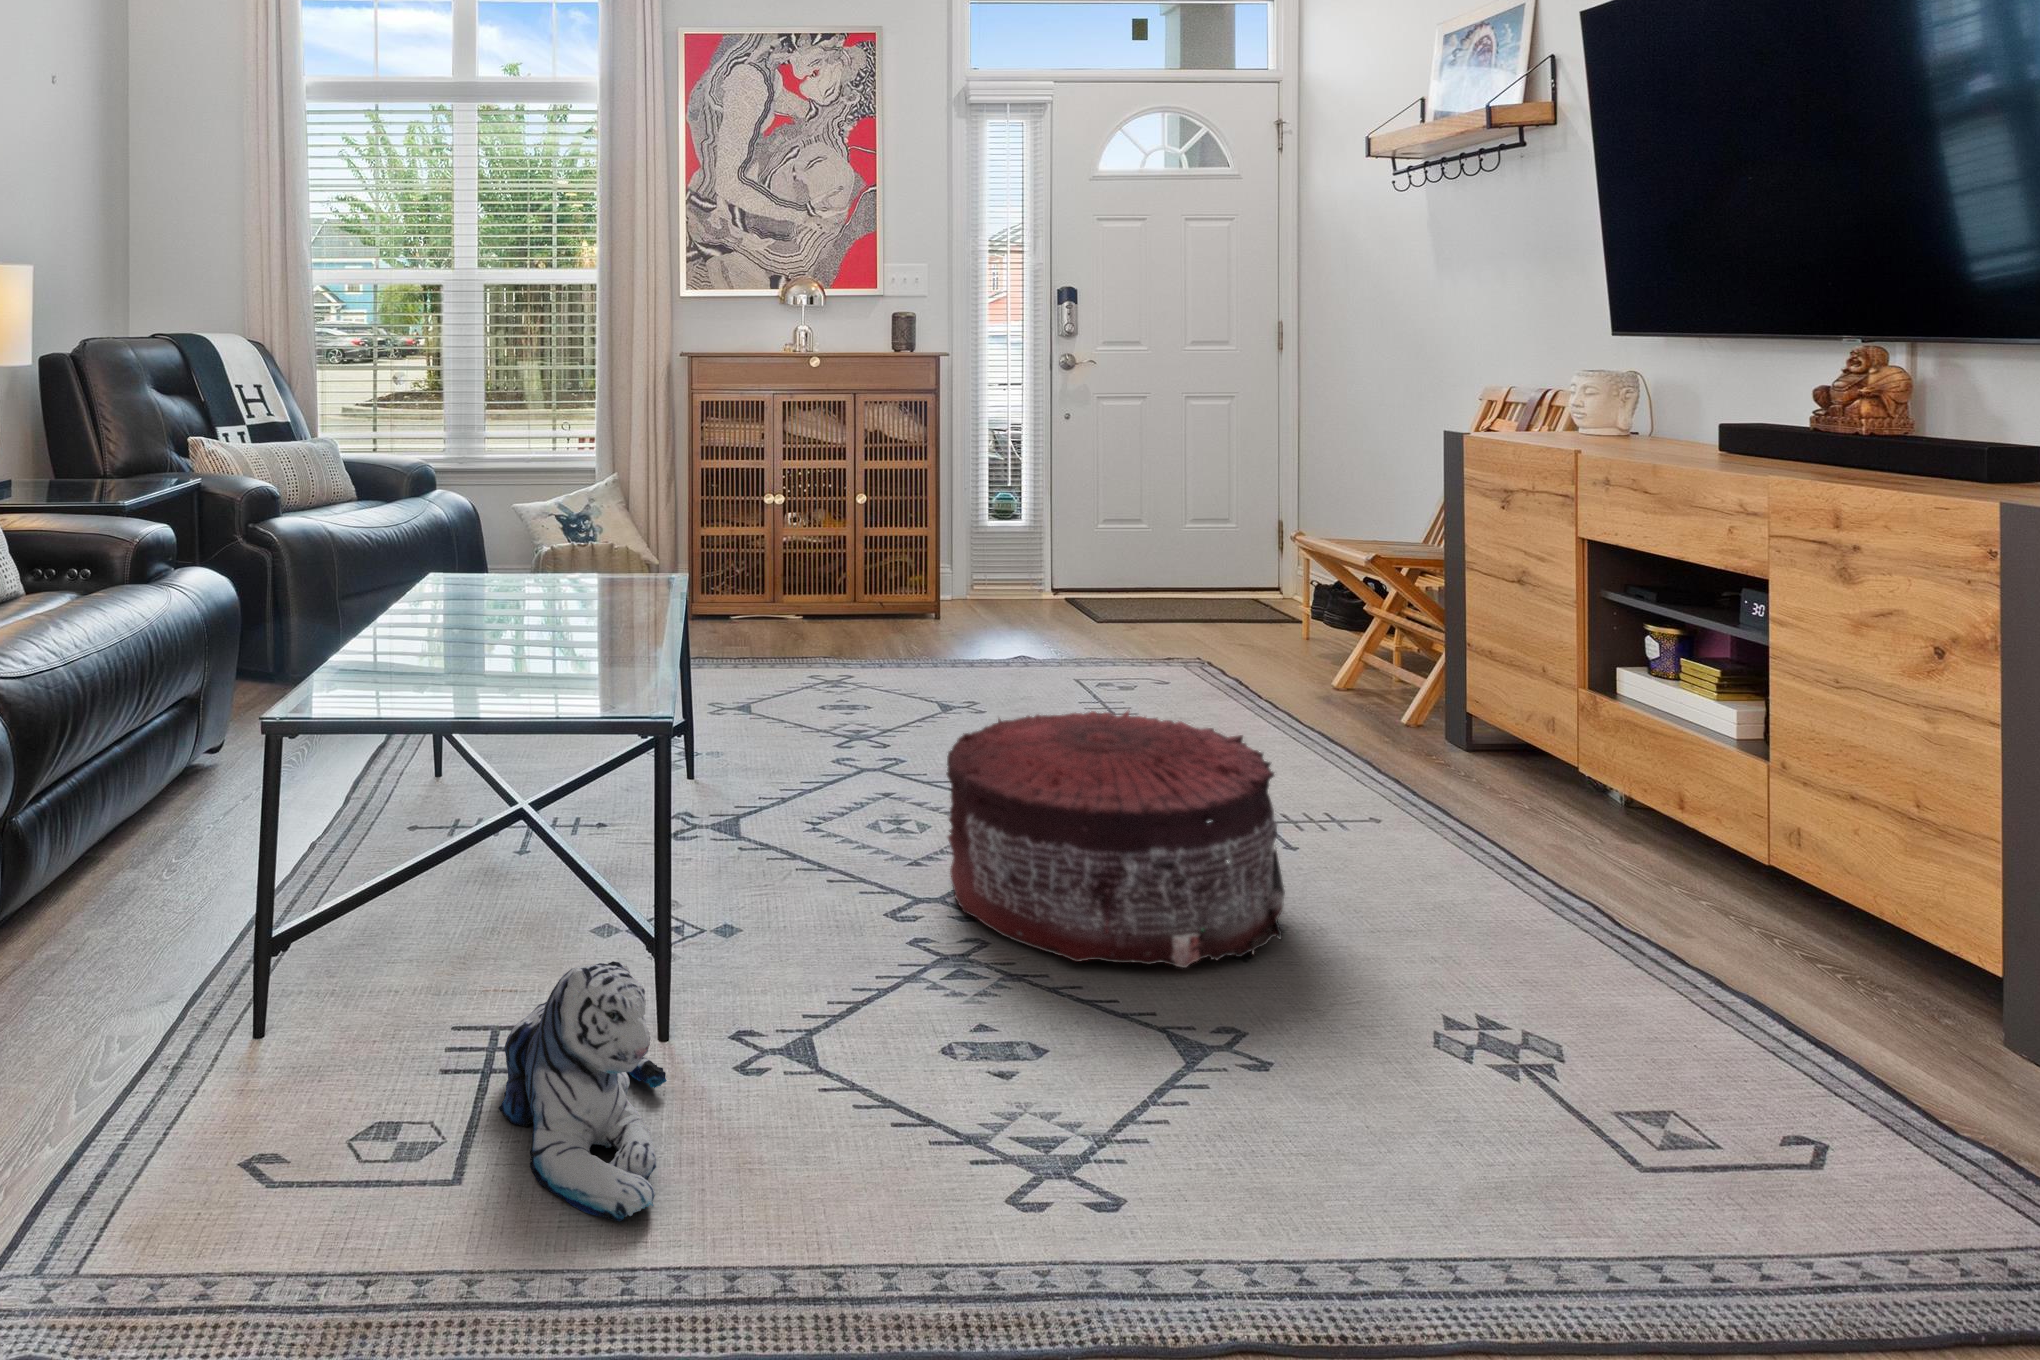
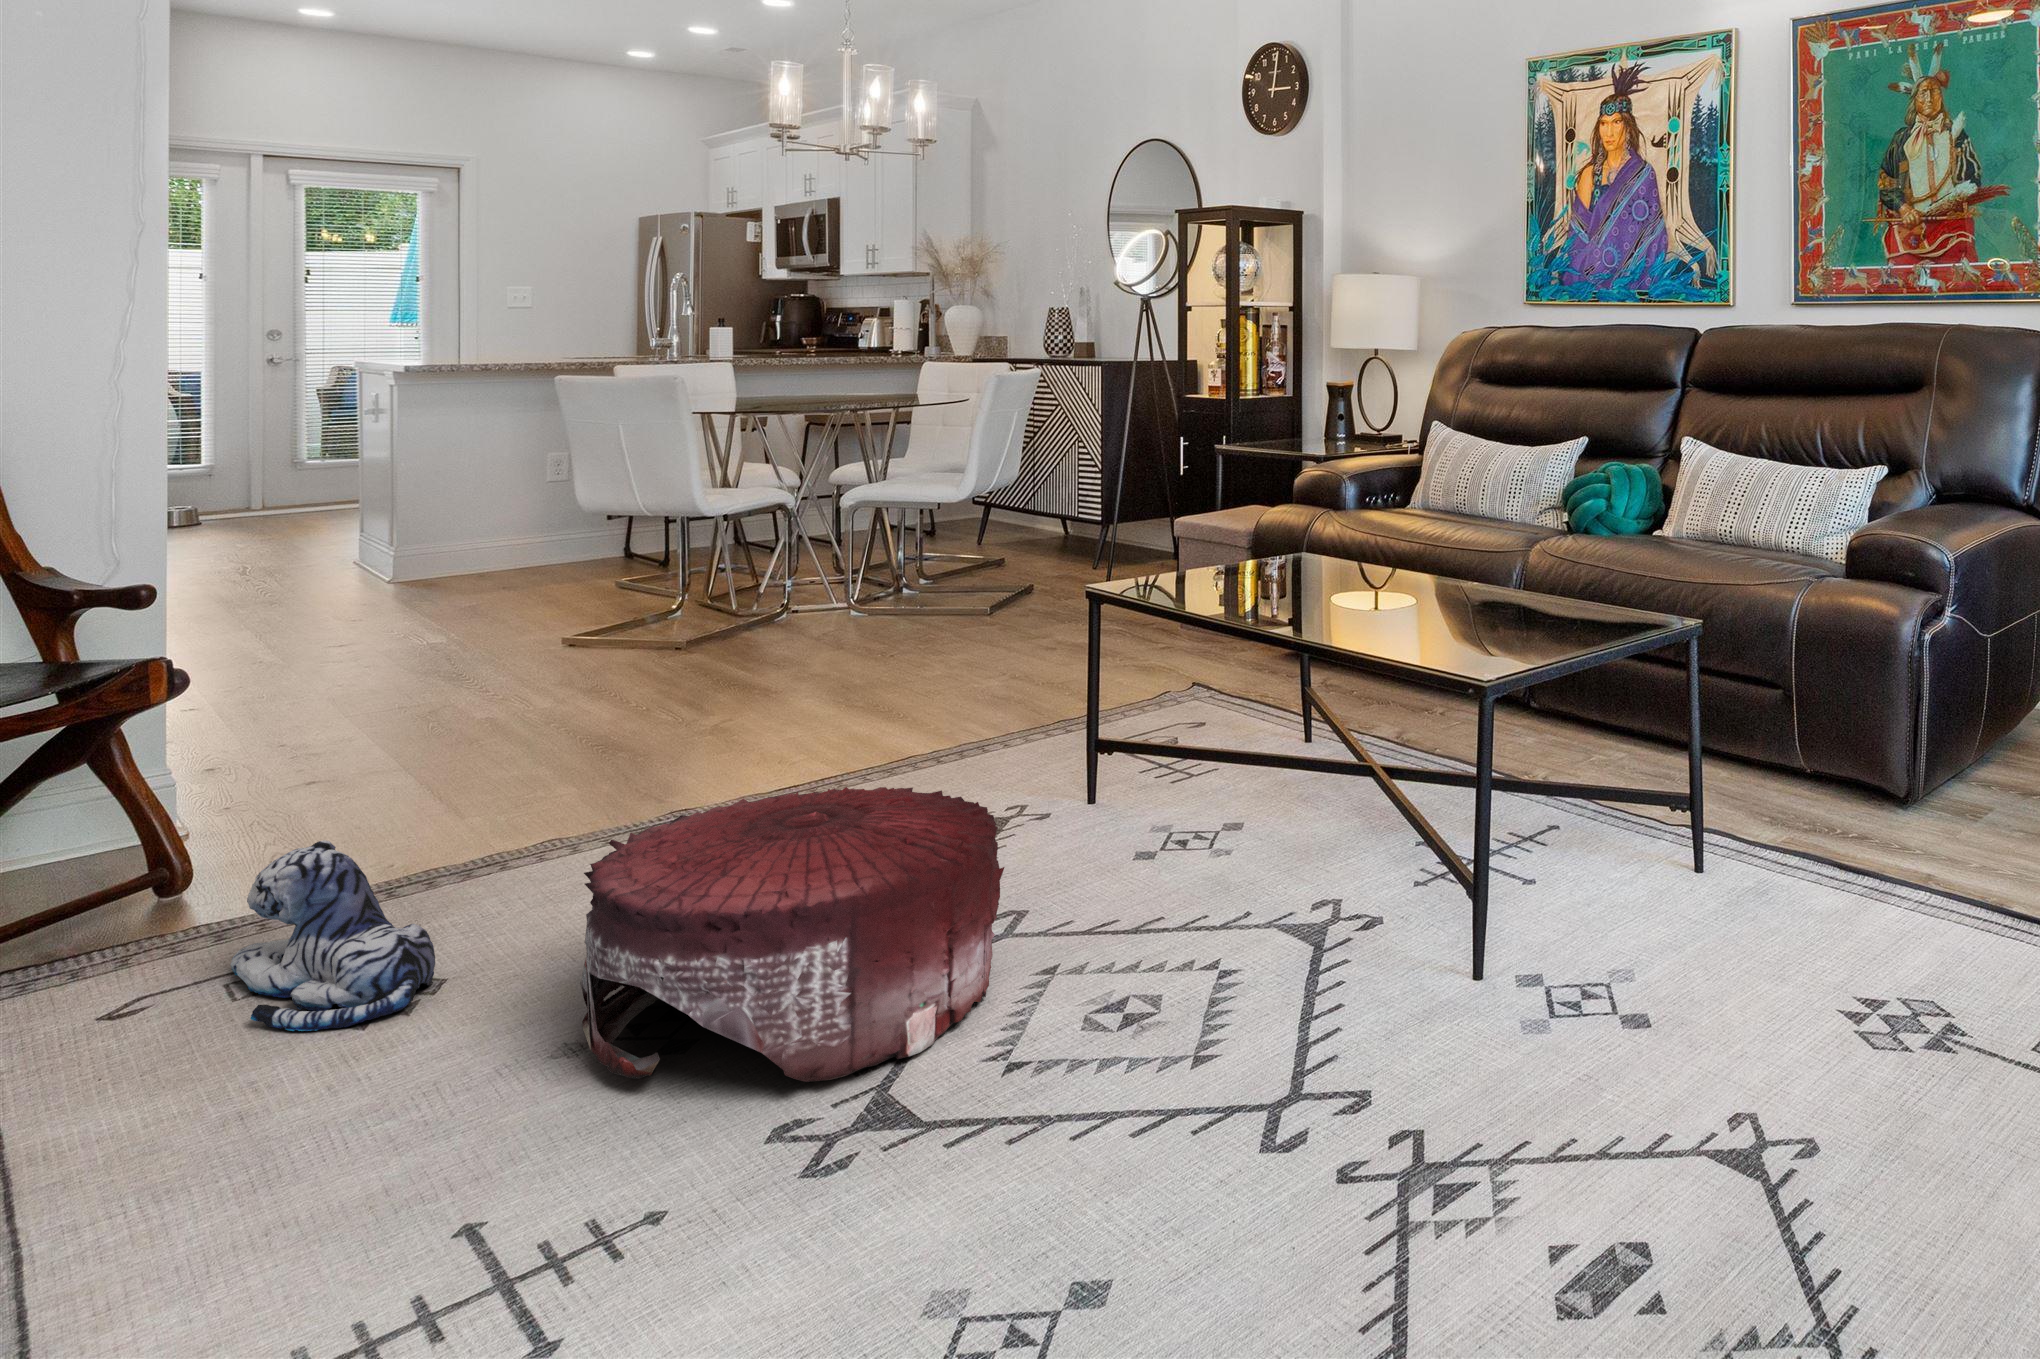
plush toy: present [499,961,667,1221] -> present [231,840,435,1031]

